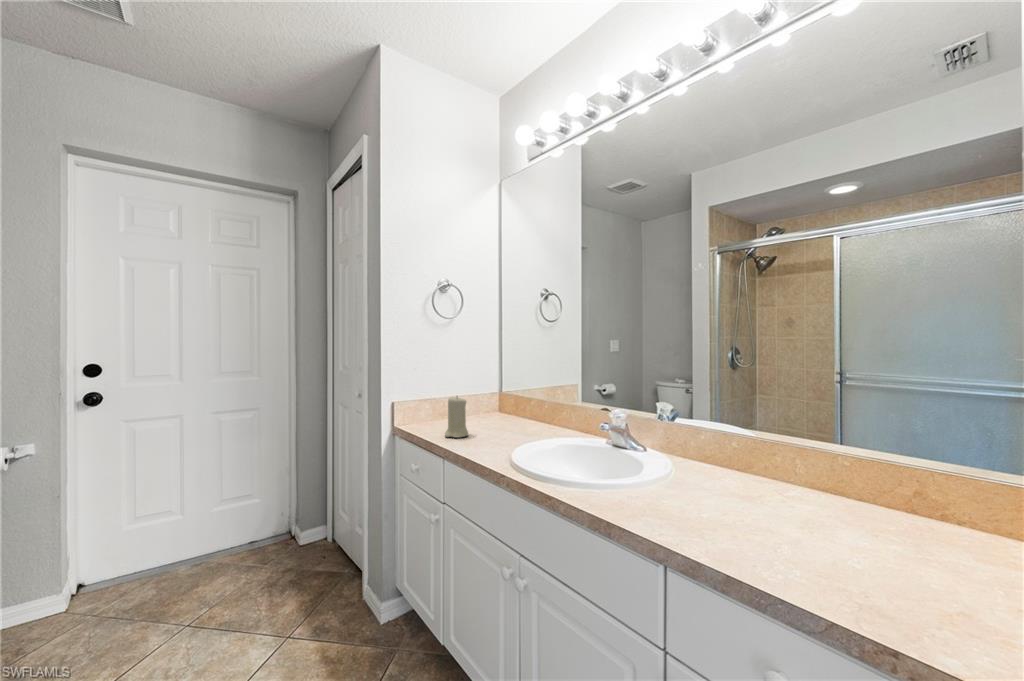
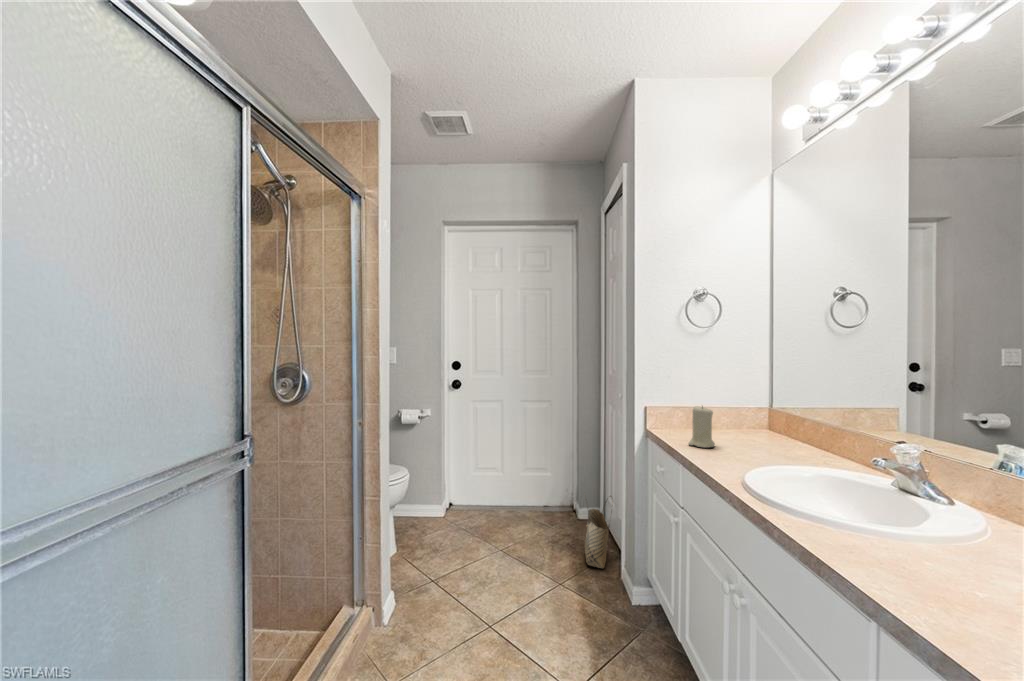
woven basket: none [313,509,350,598] -> present [585,496,612,568]

